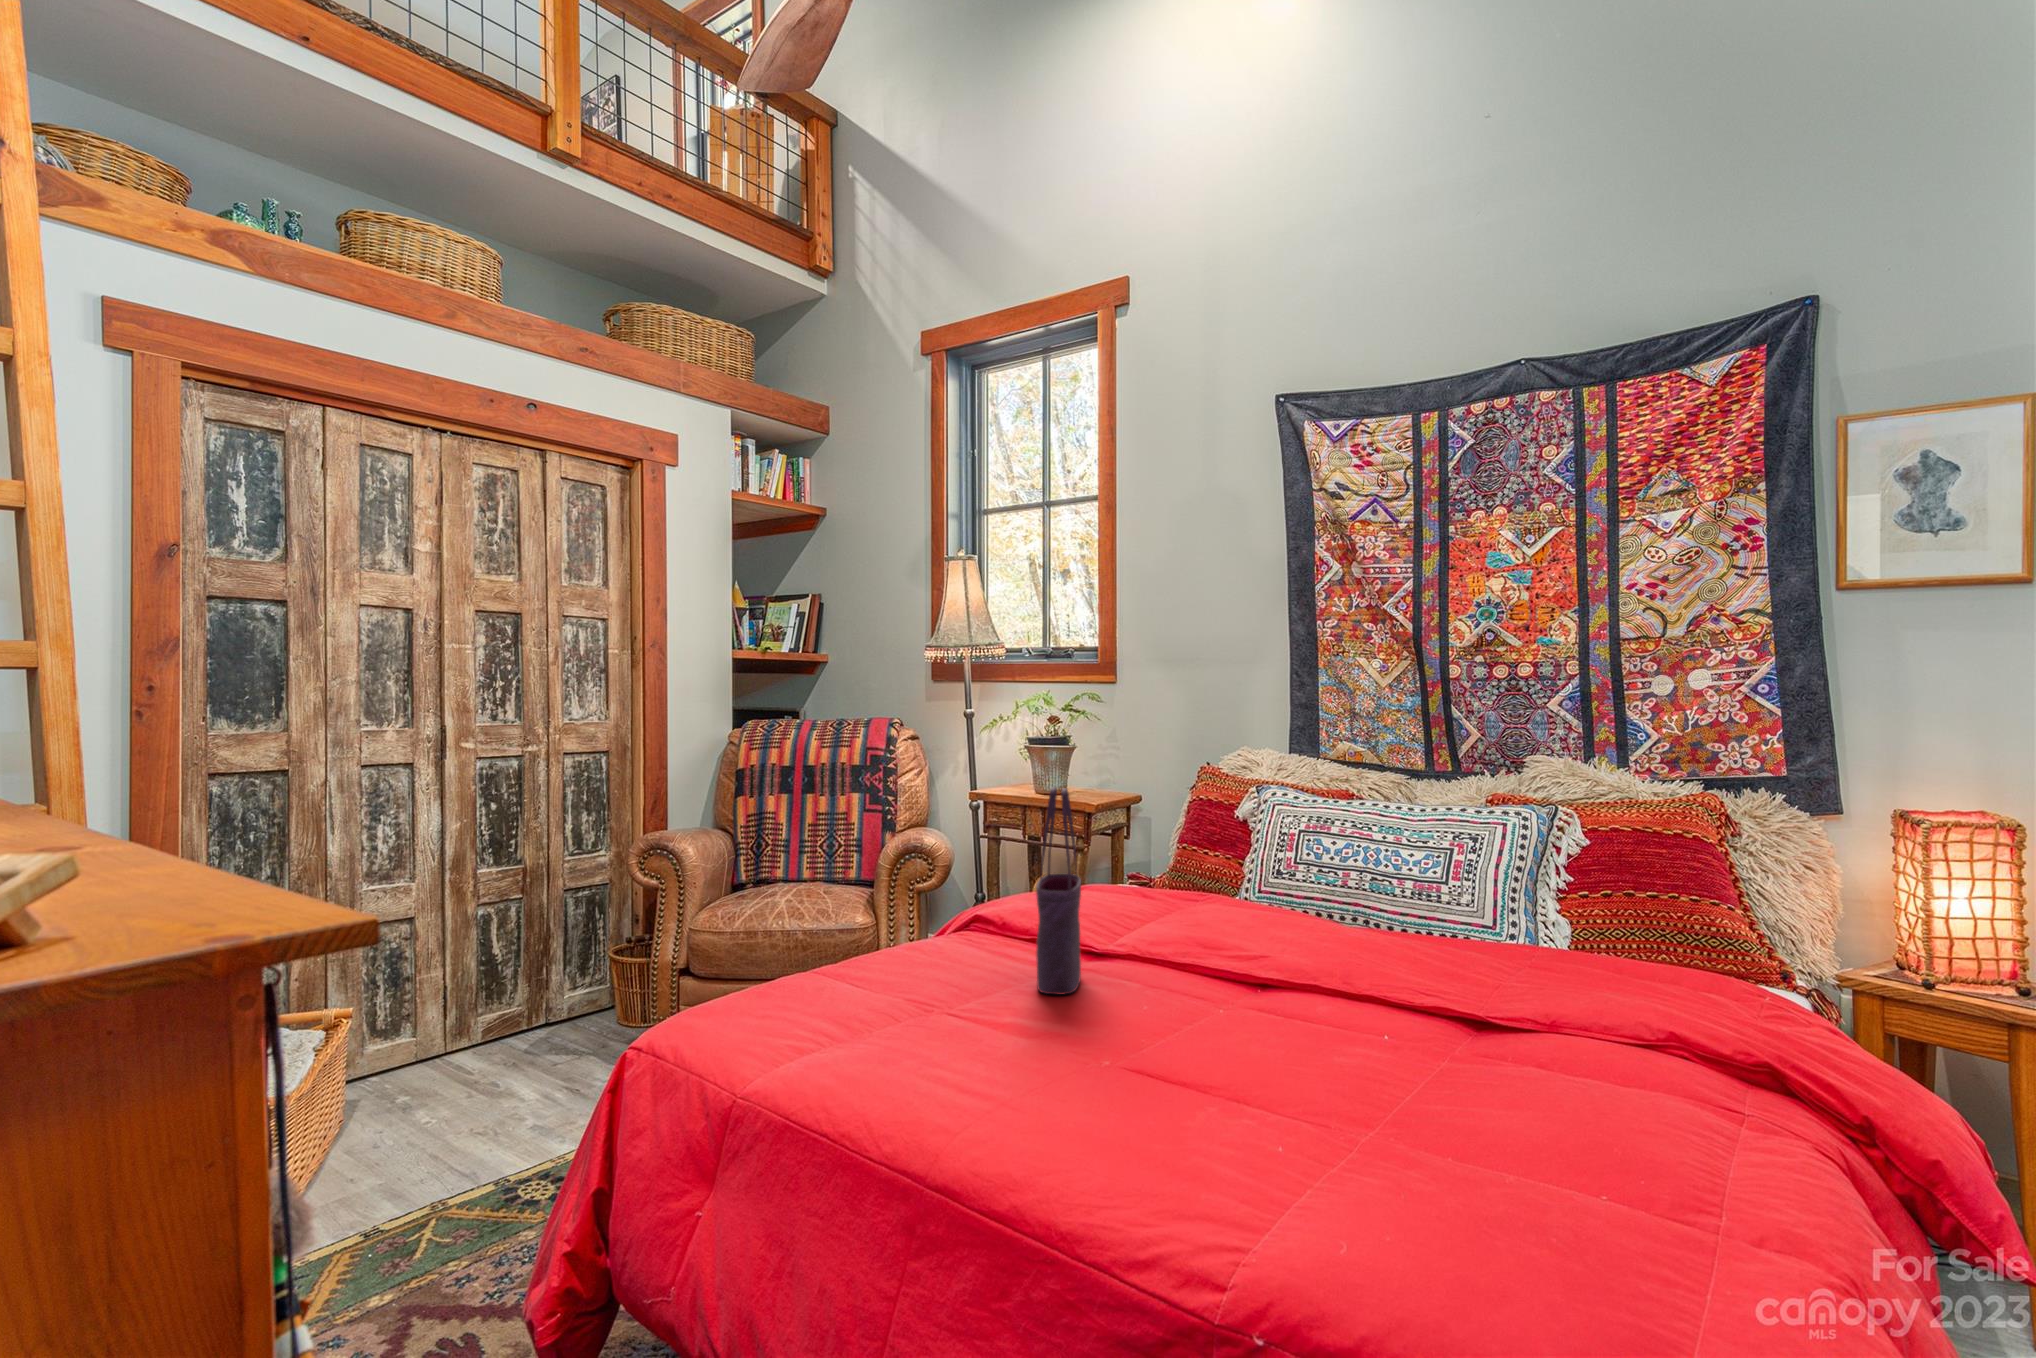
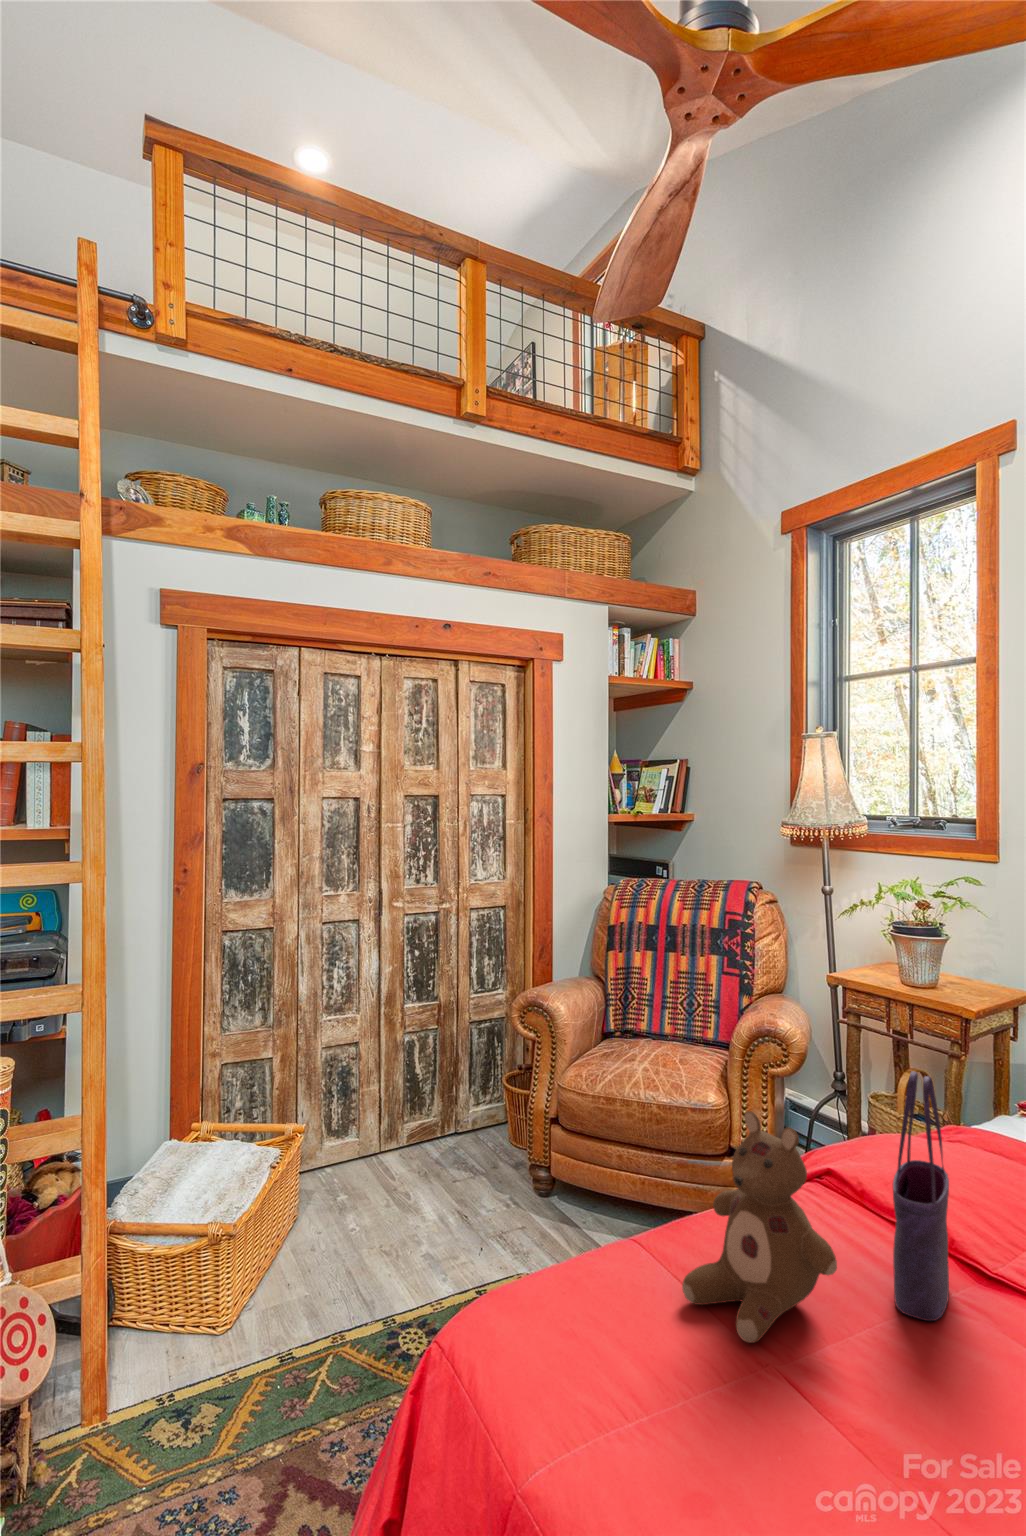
stuffed bear: none [851,833,991,1025] -> present [682,1111,837,1343]

